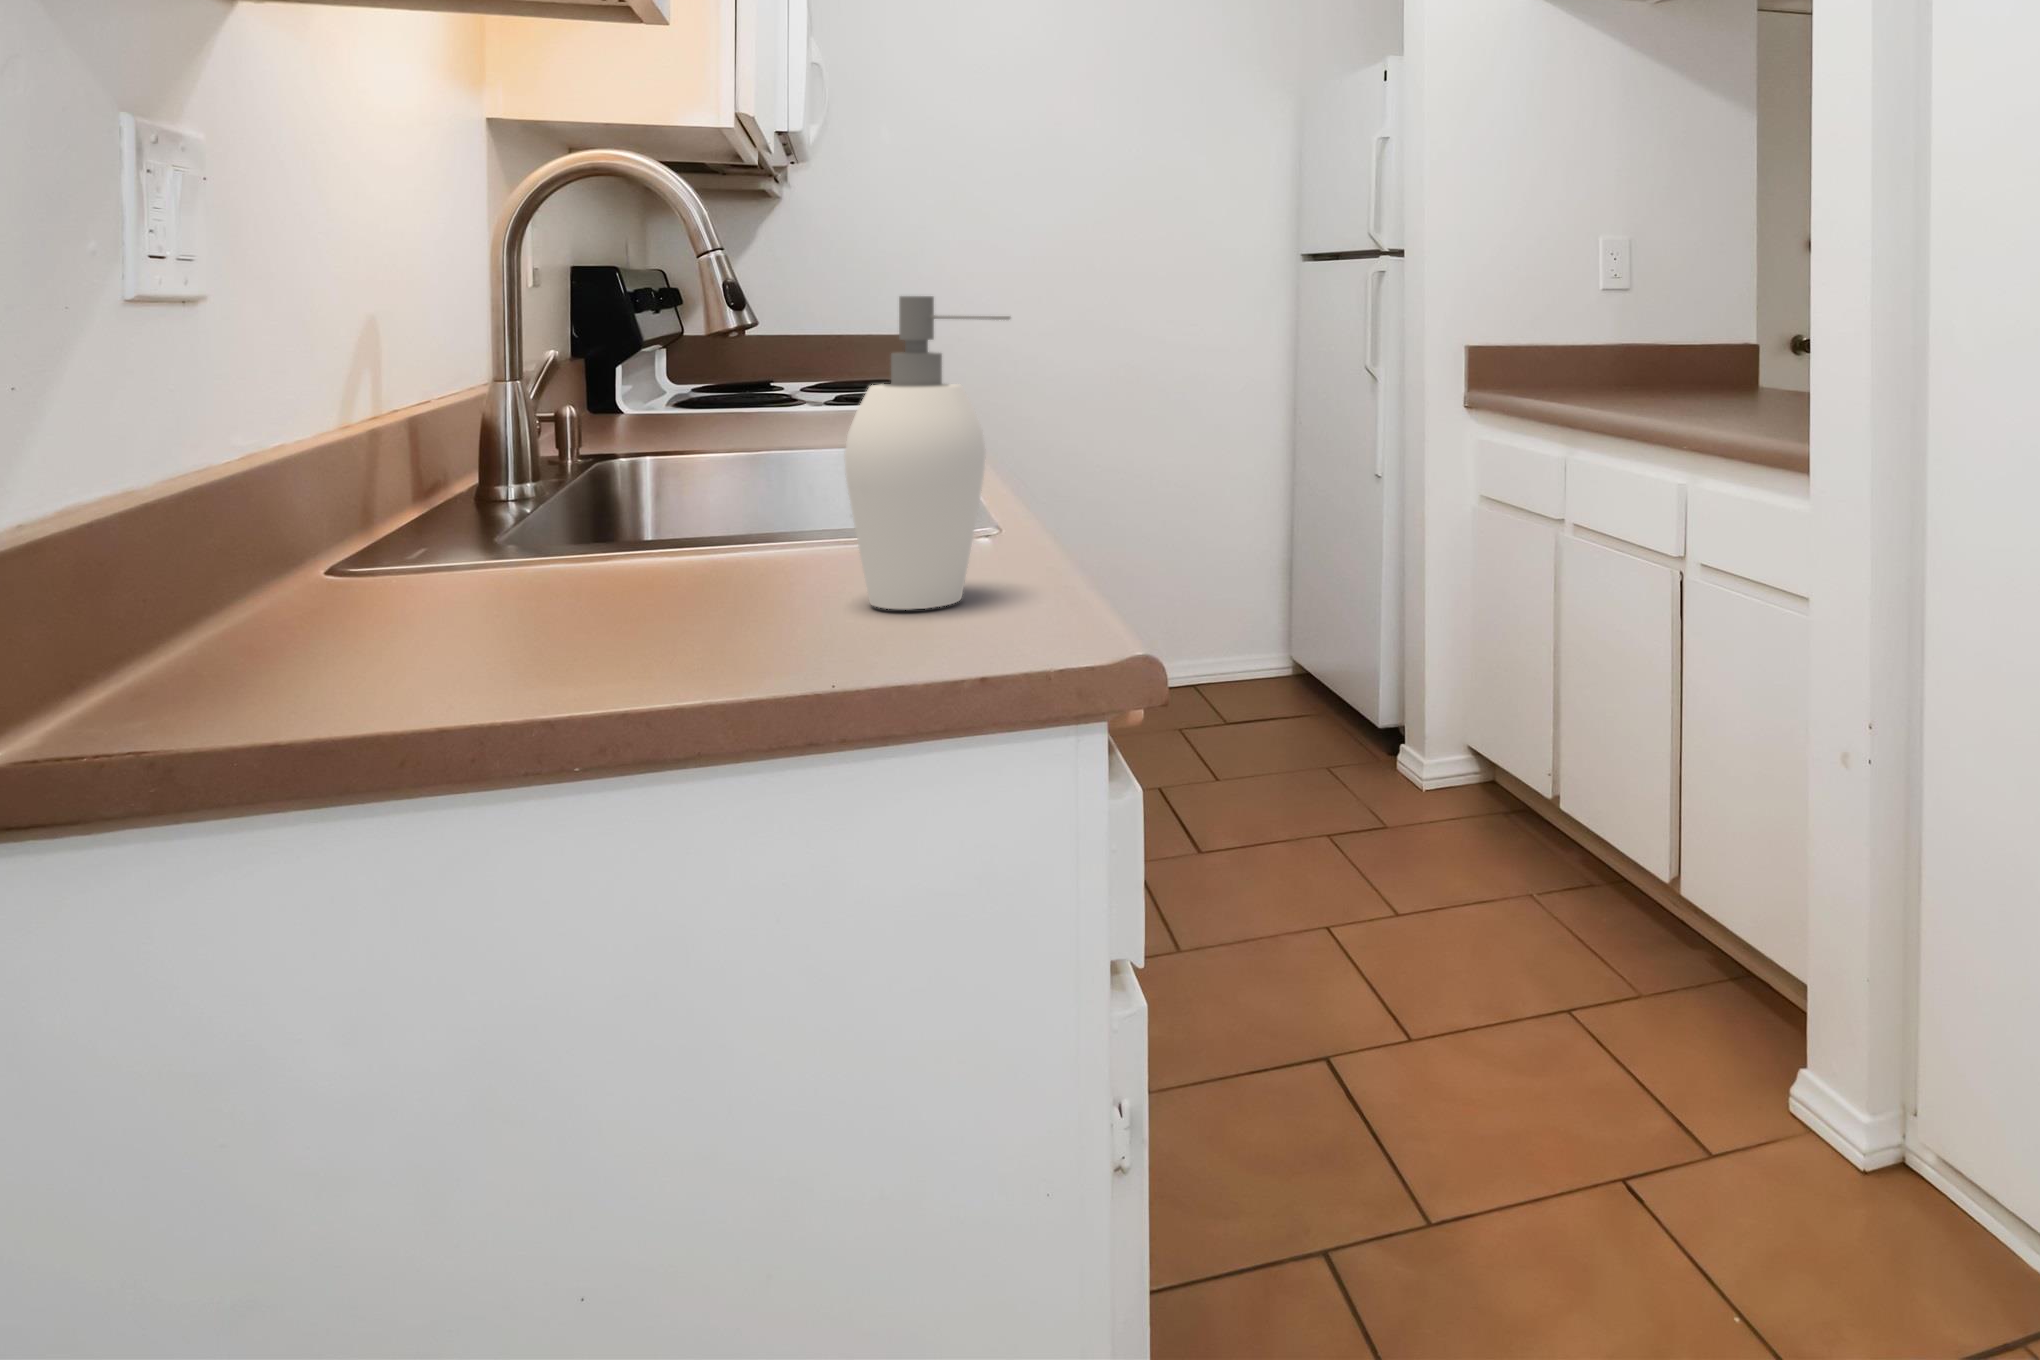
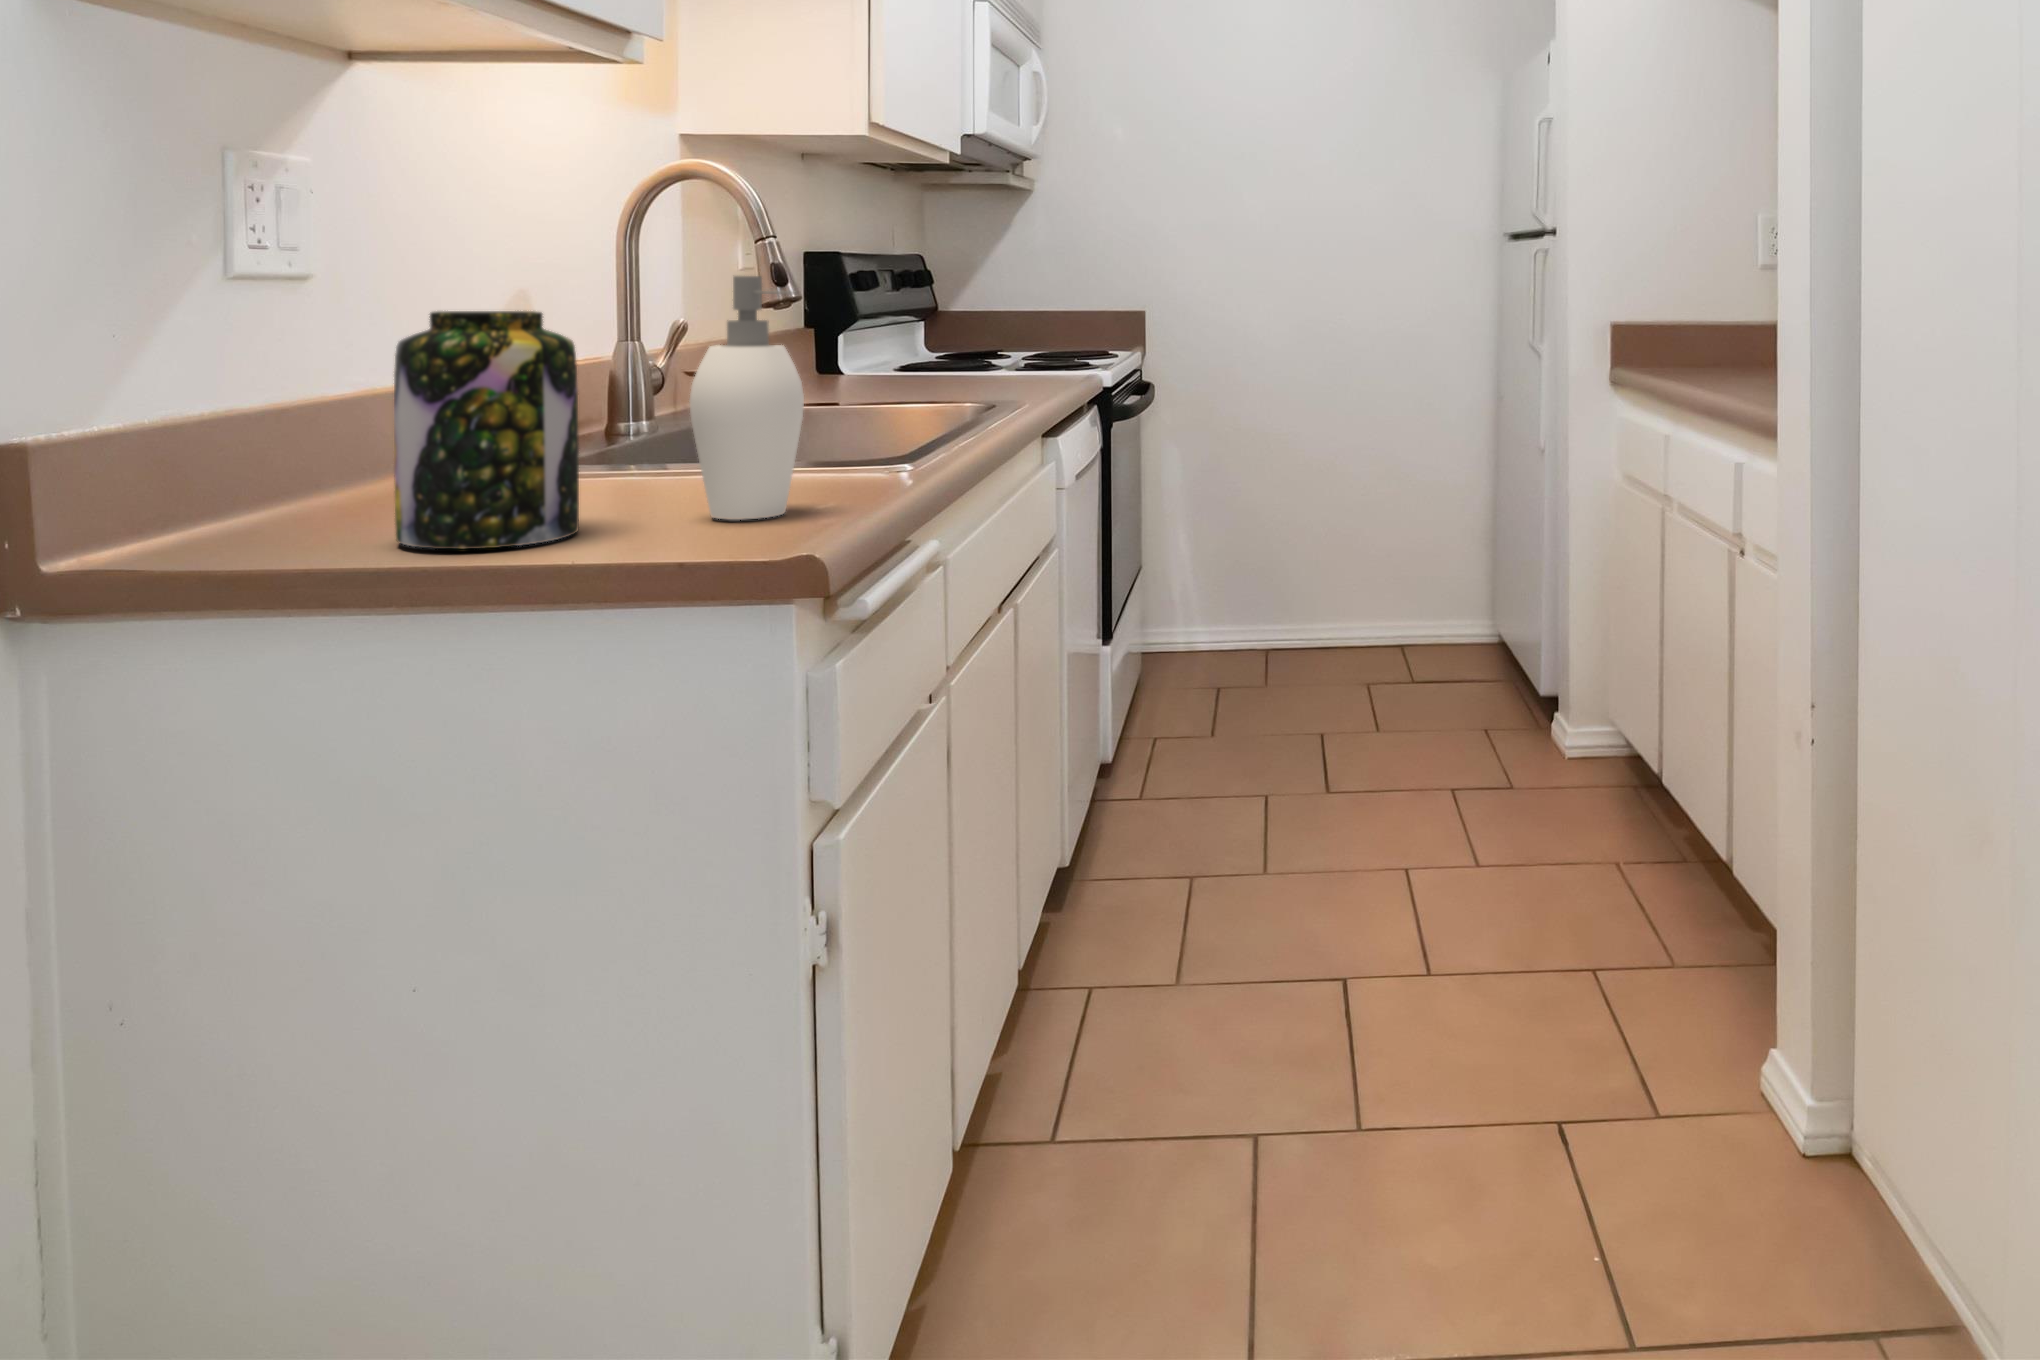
jar: none [483,344,736,679] -> present [394,311,579,549]

